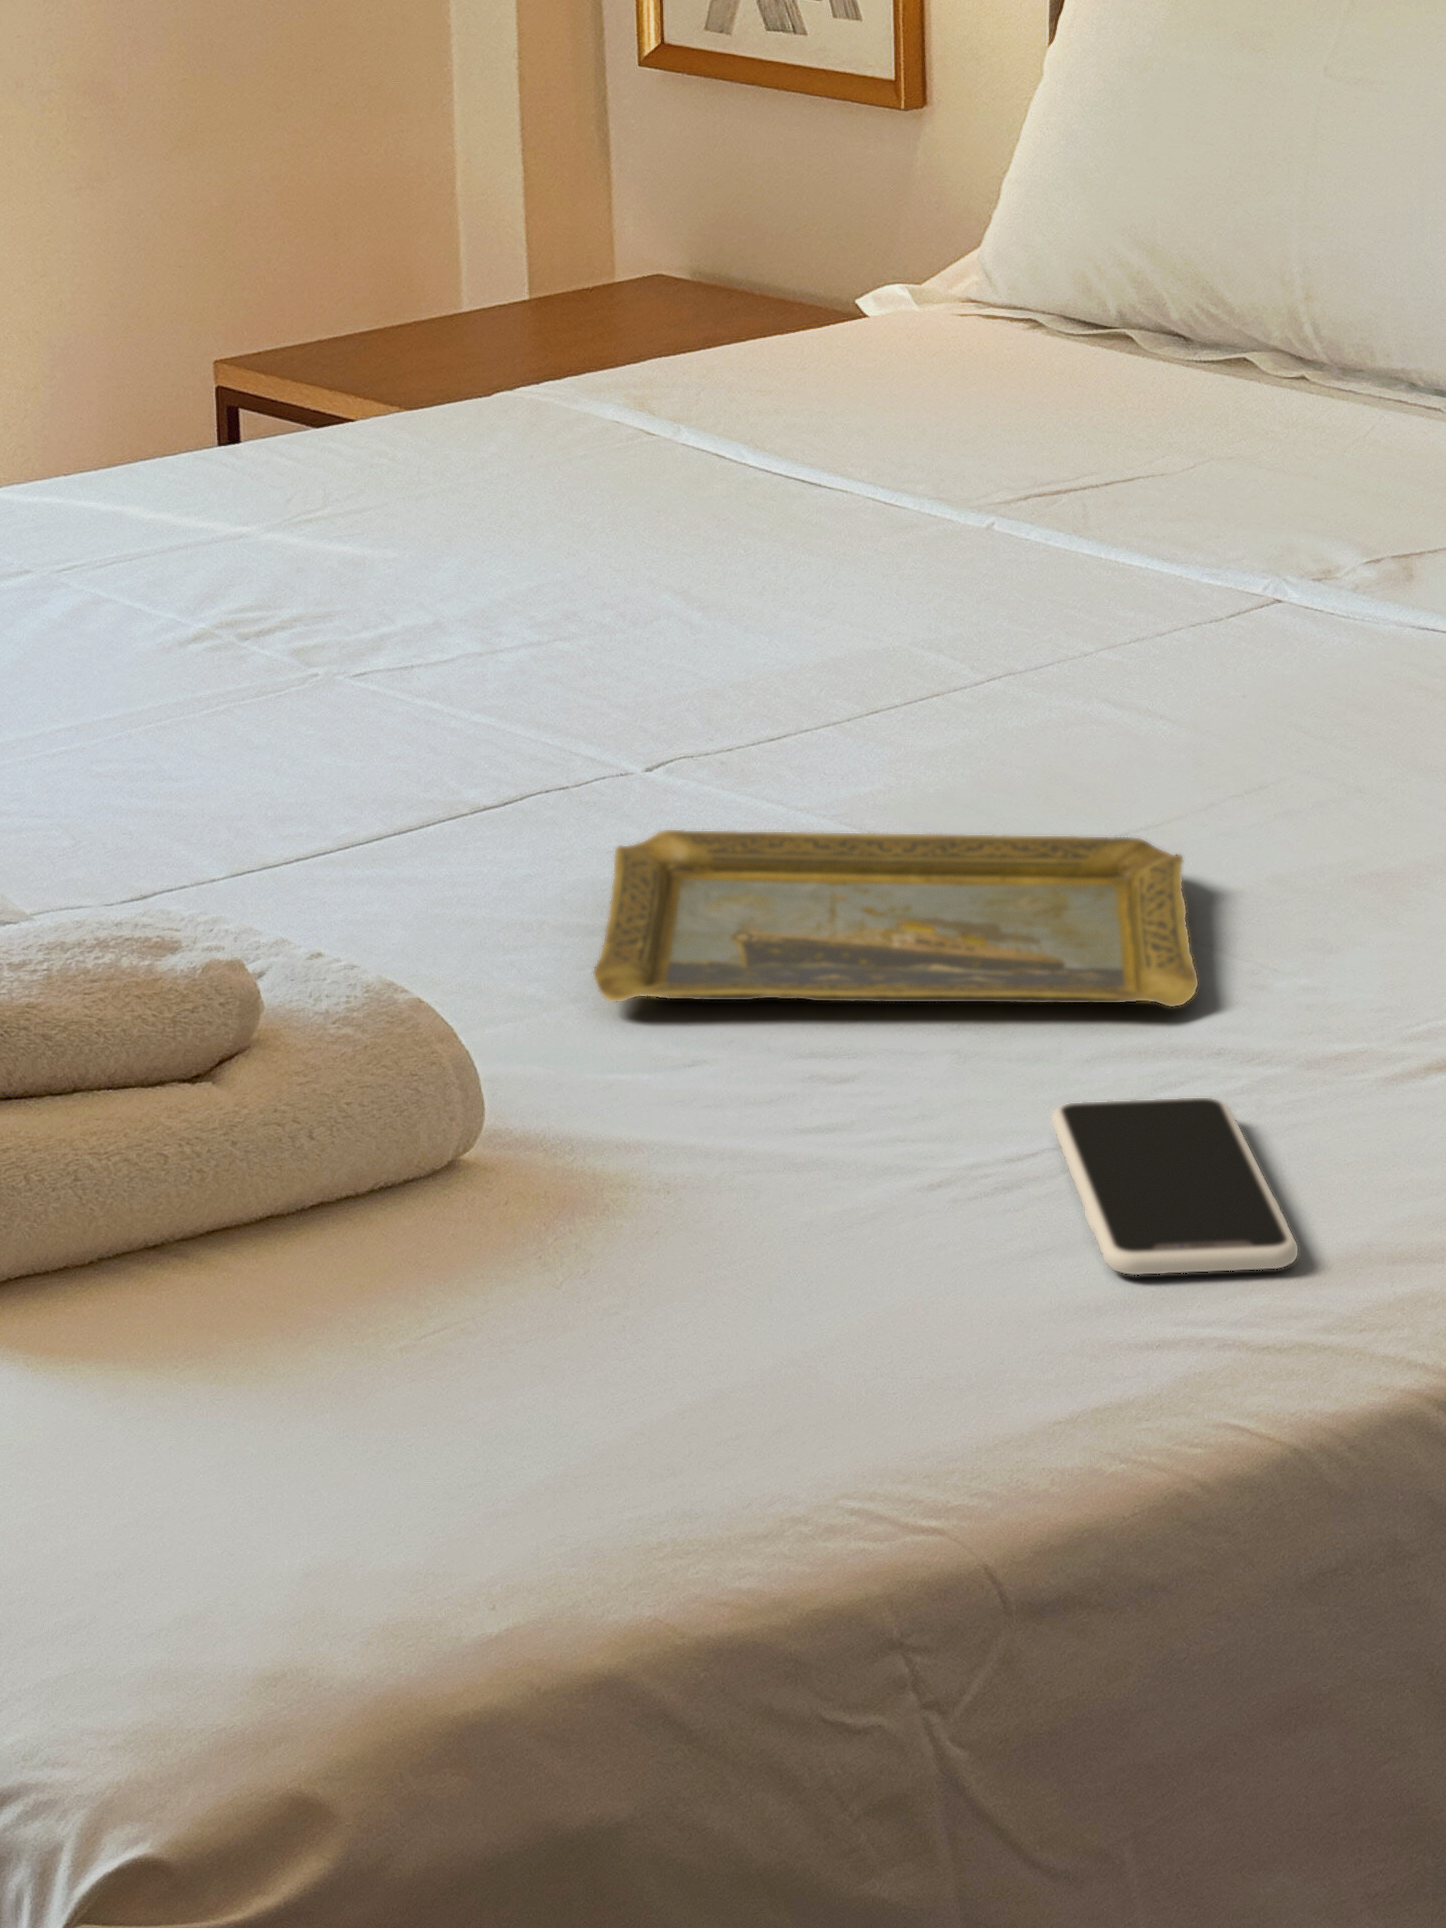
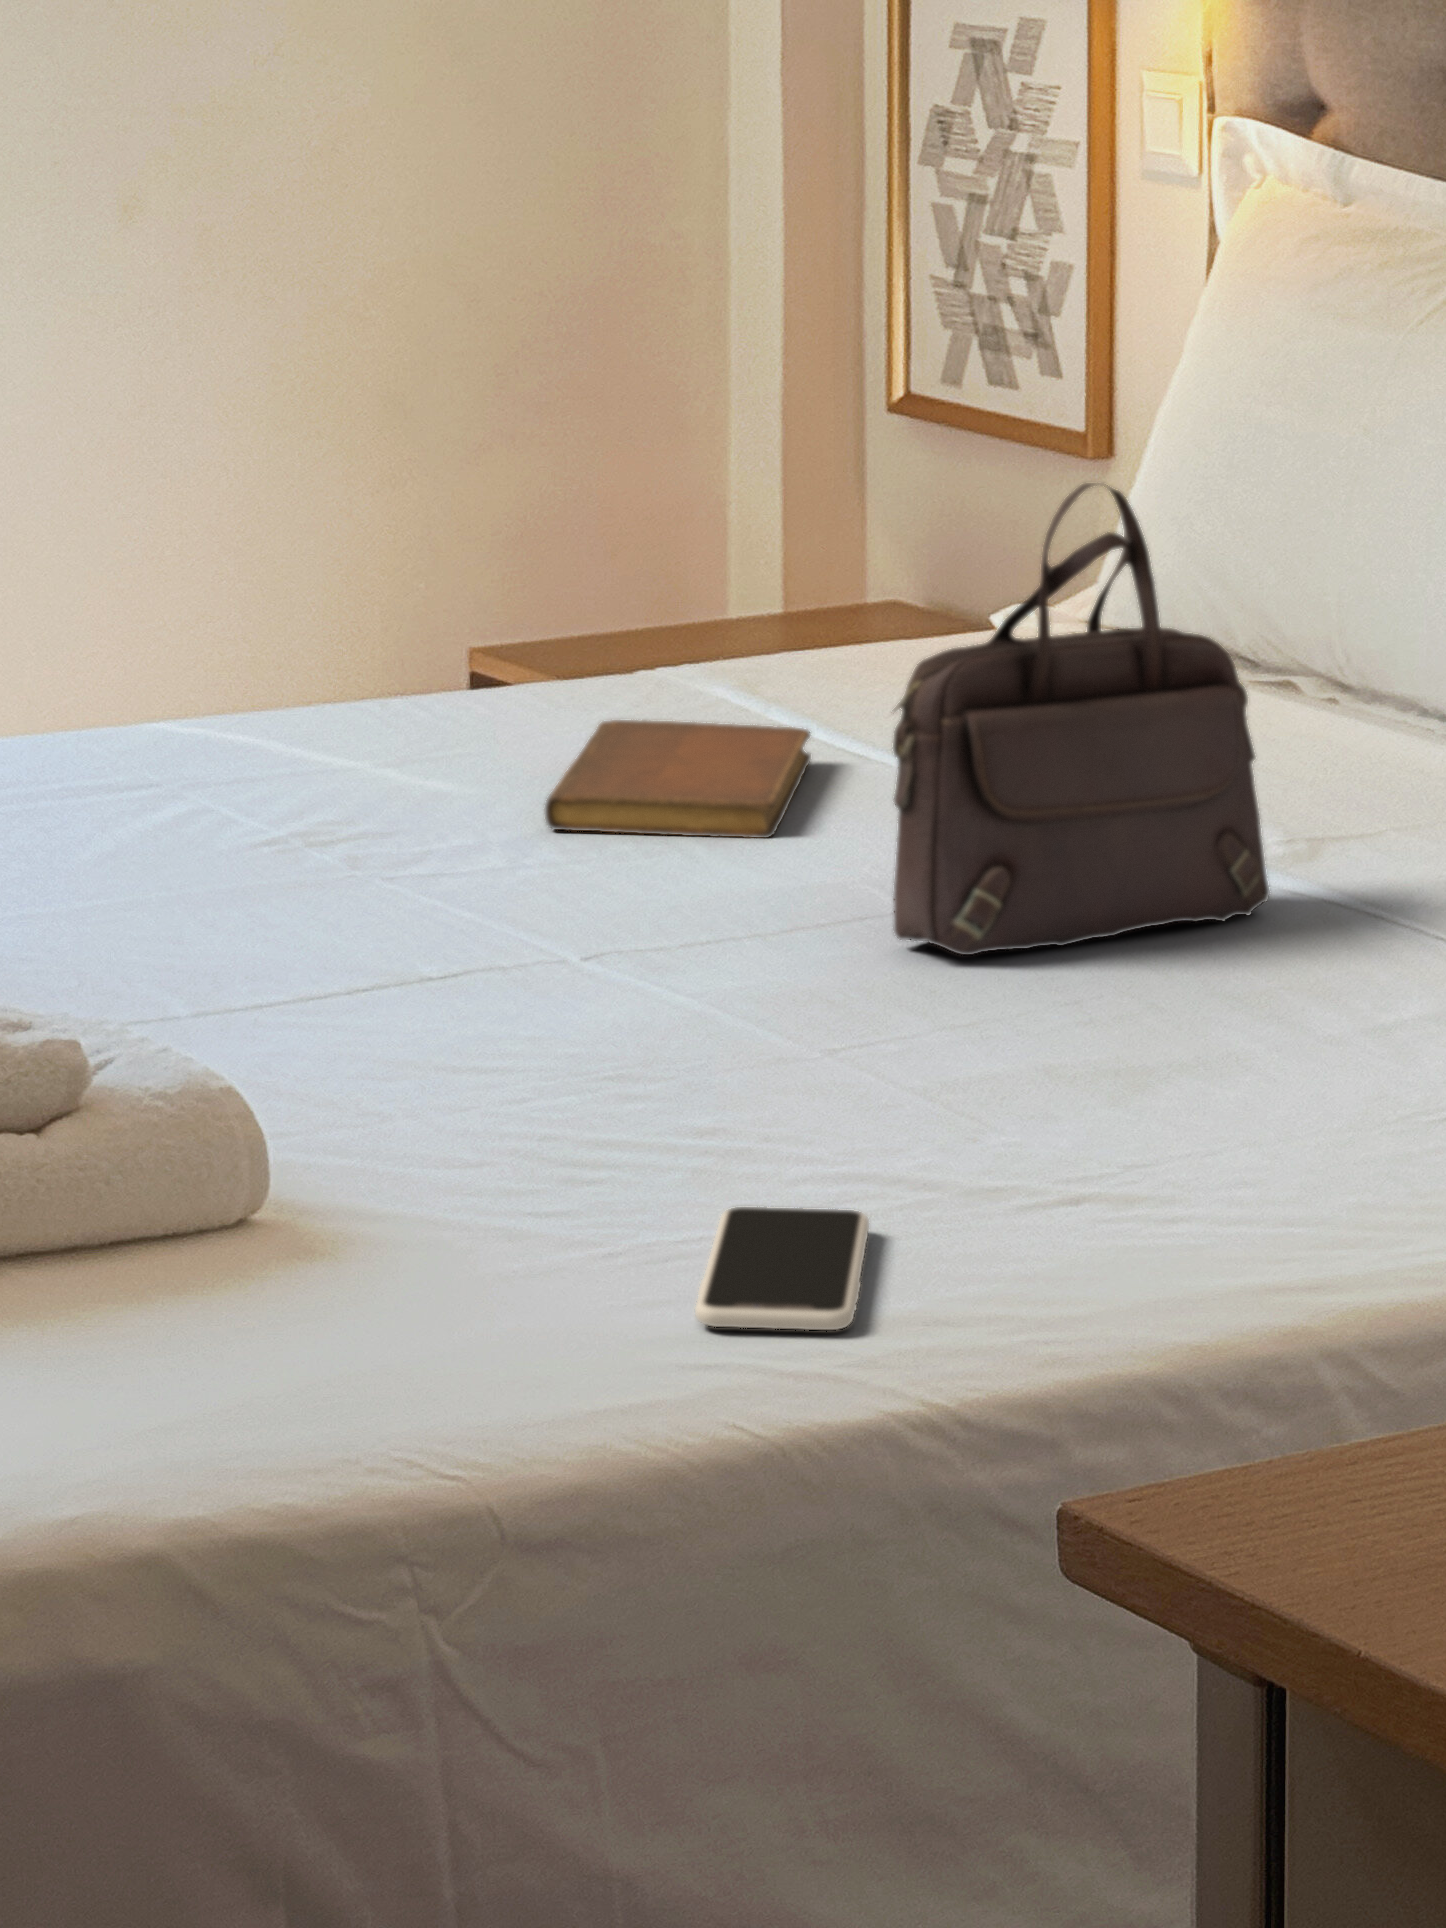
handbag: none [998,178,1400,731] -> present [893,483,1270,955]
notebook: none [502,451,769,595] -> present [545,720,811,838]
tray: present [593,830,1198,1006] -> none [417,997,953,1149]

